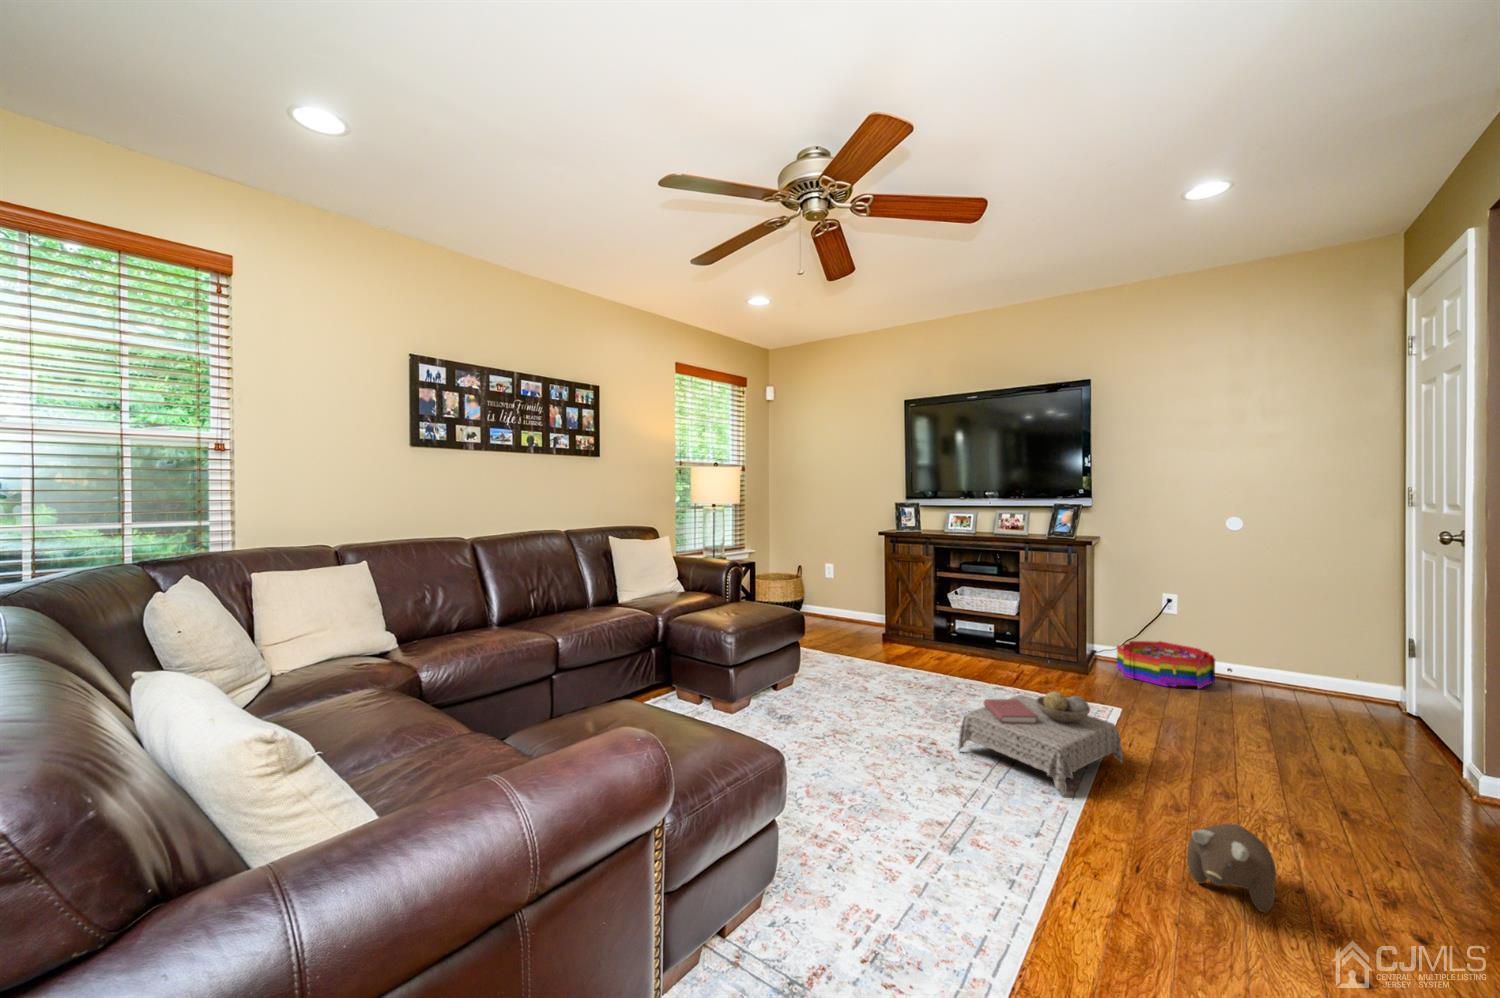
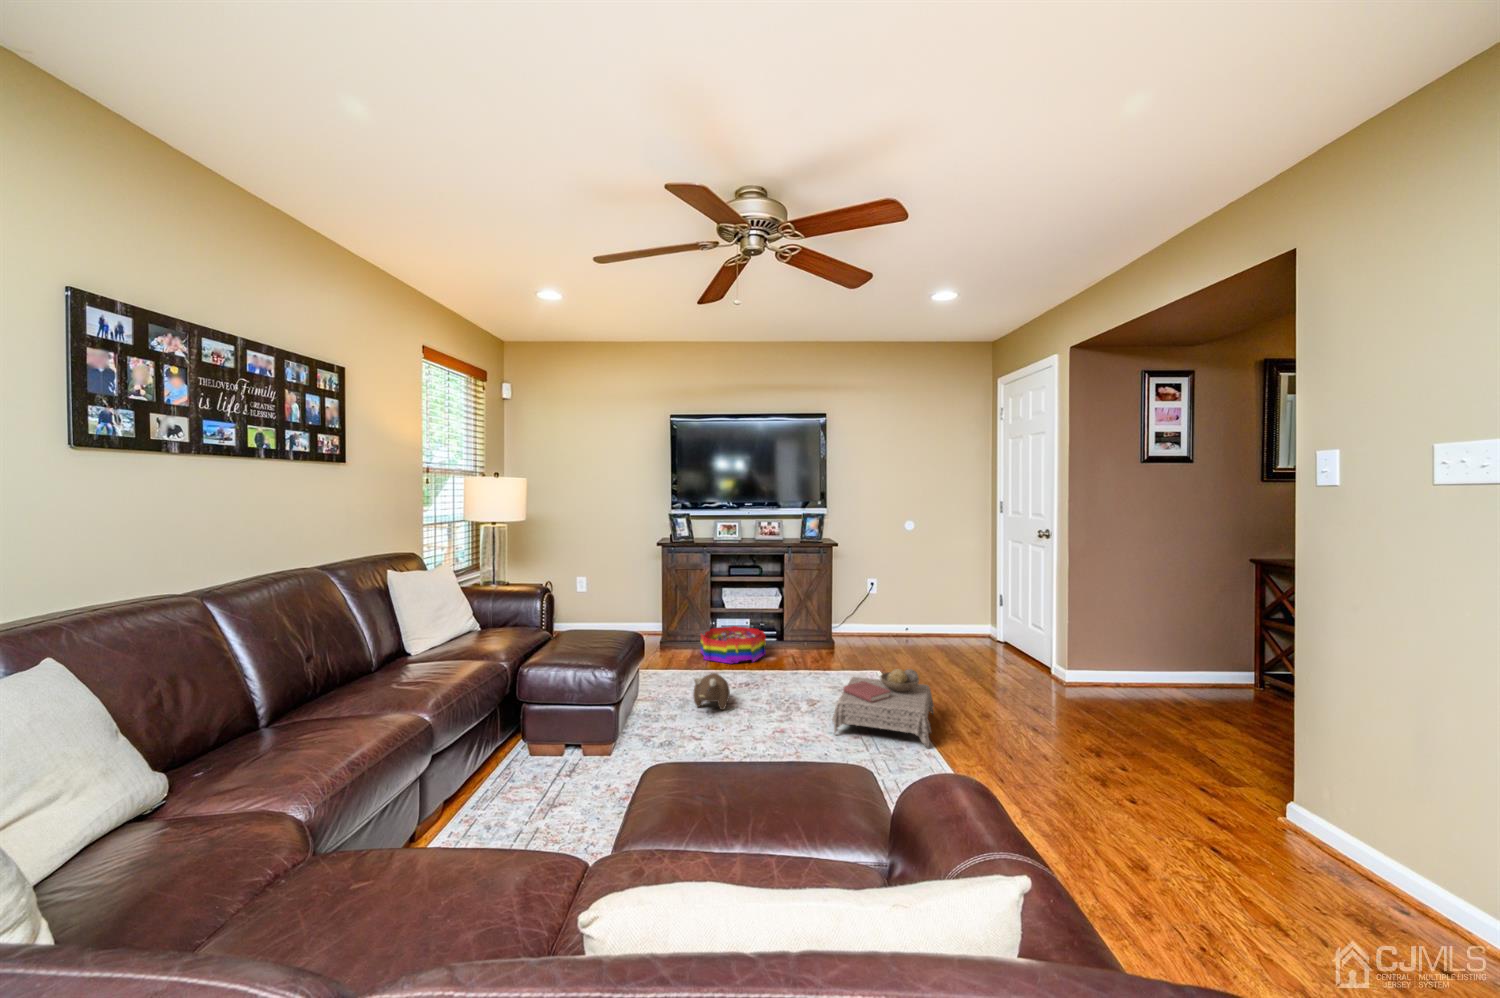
storage bin: present [1117,641,1215,689] -> present [700,626,766,664]
plush toy: present [1187,824,1276,912] -> present [693,673,730,710]

